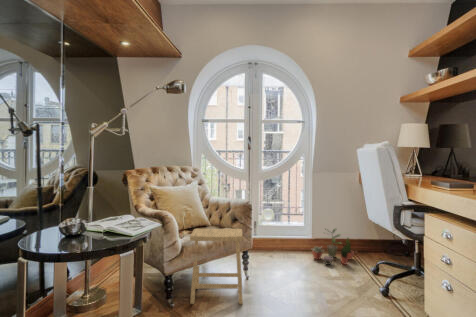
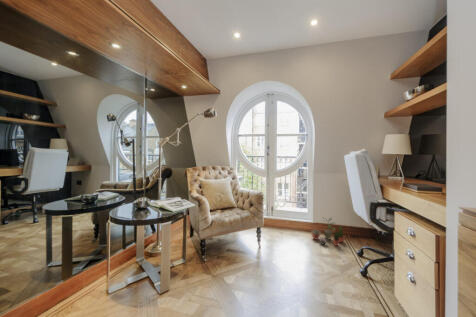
footstool: present [190,229,243,304] -> none [217,210,256,266]

